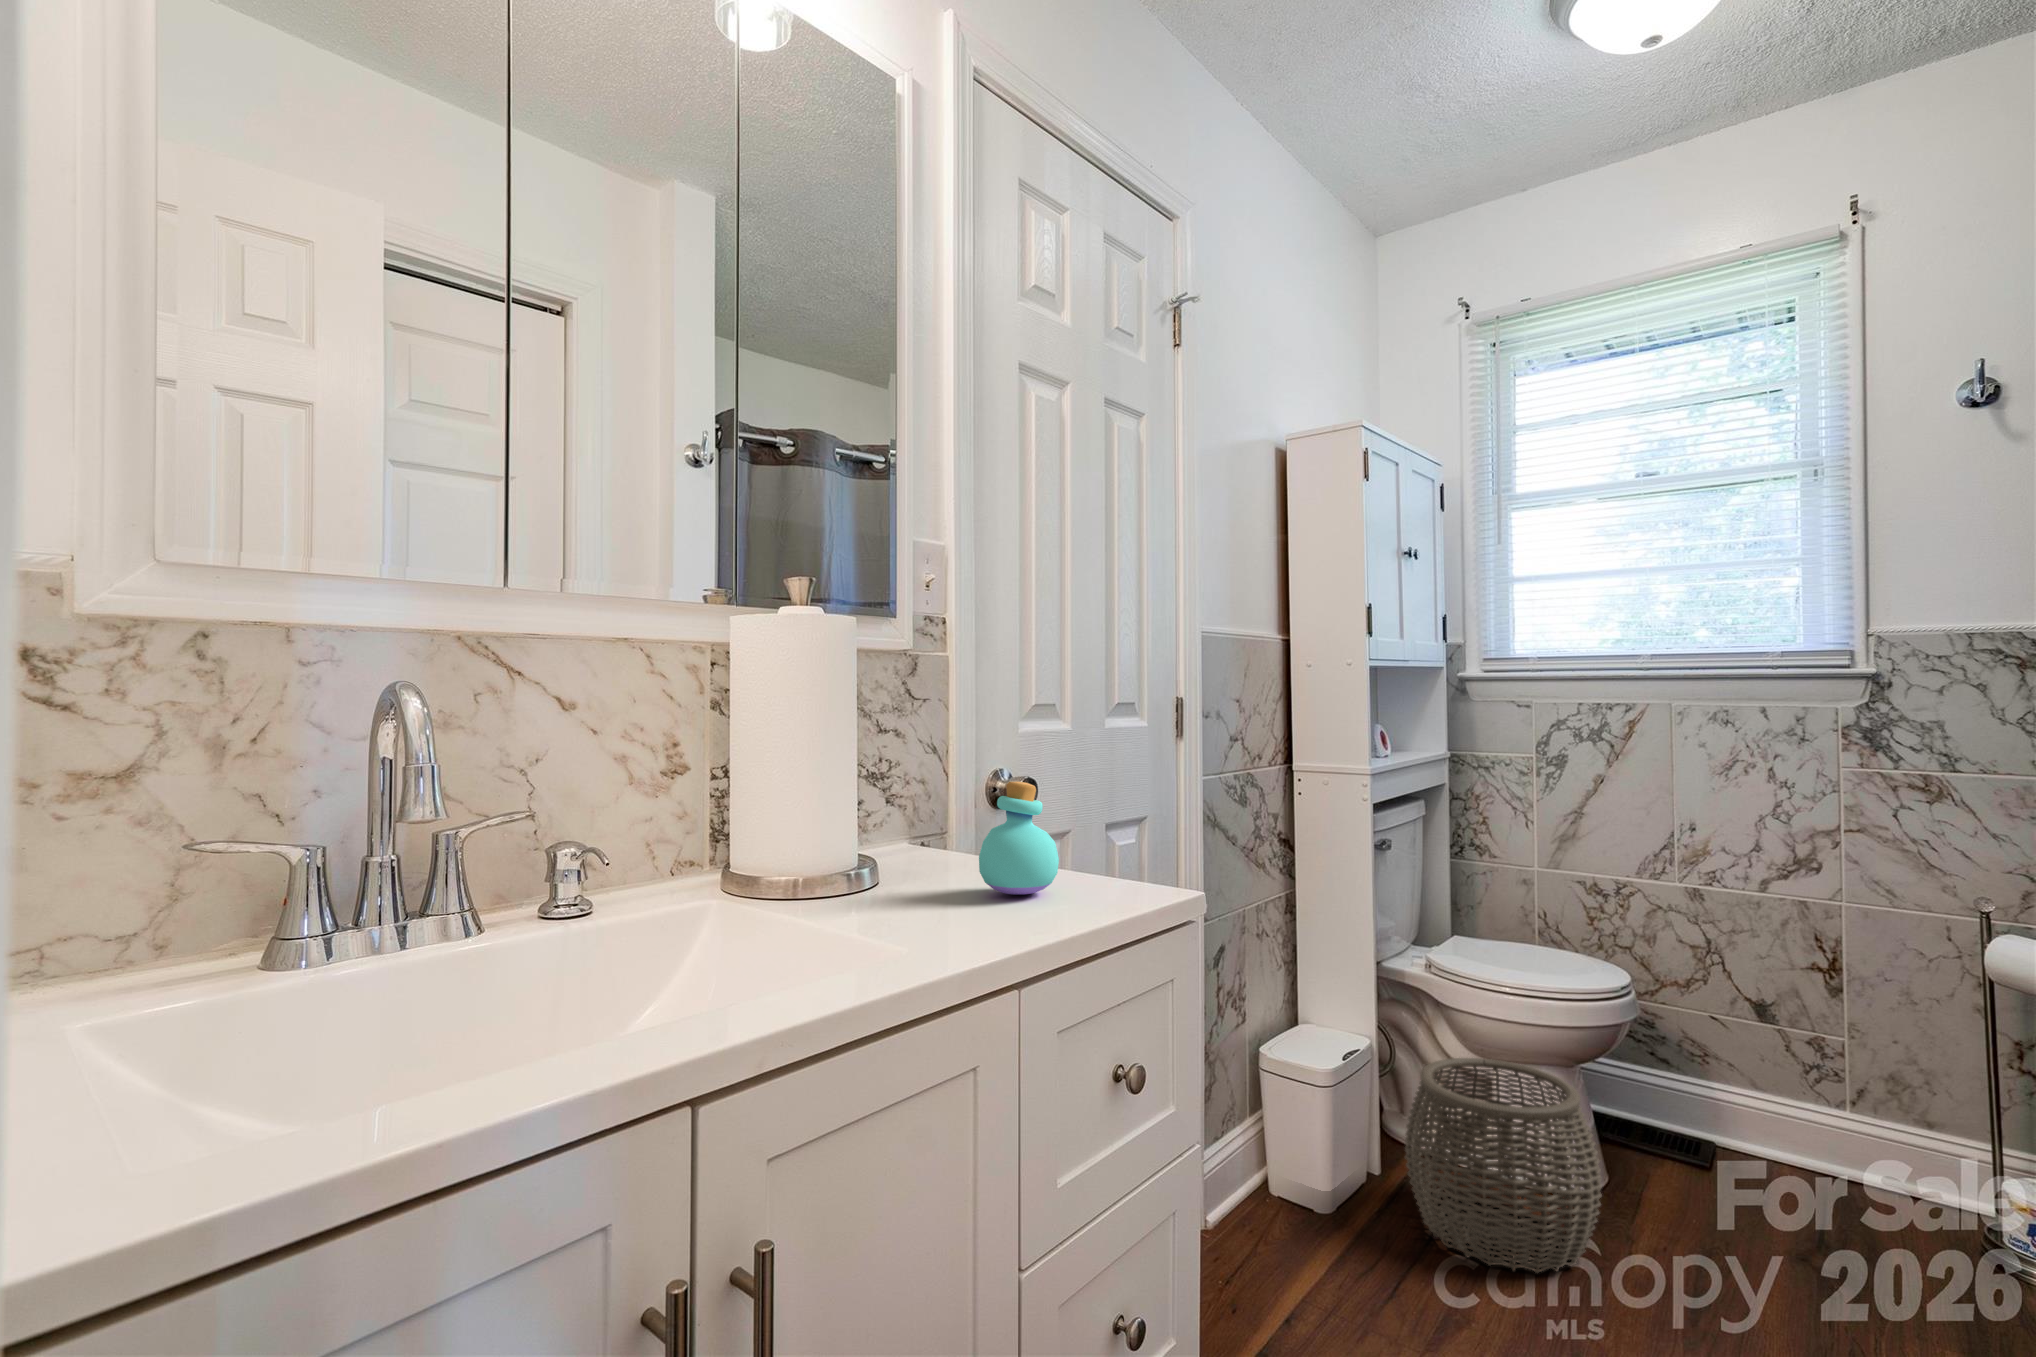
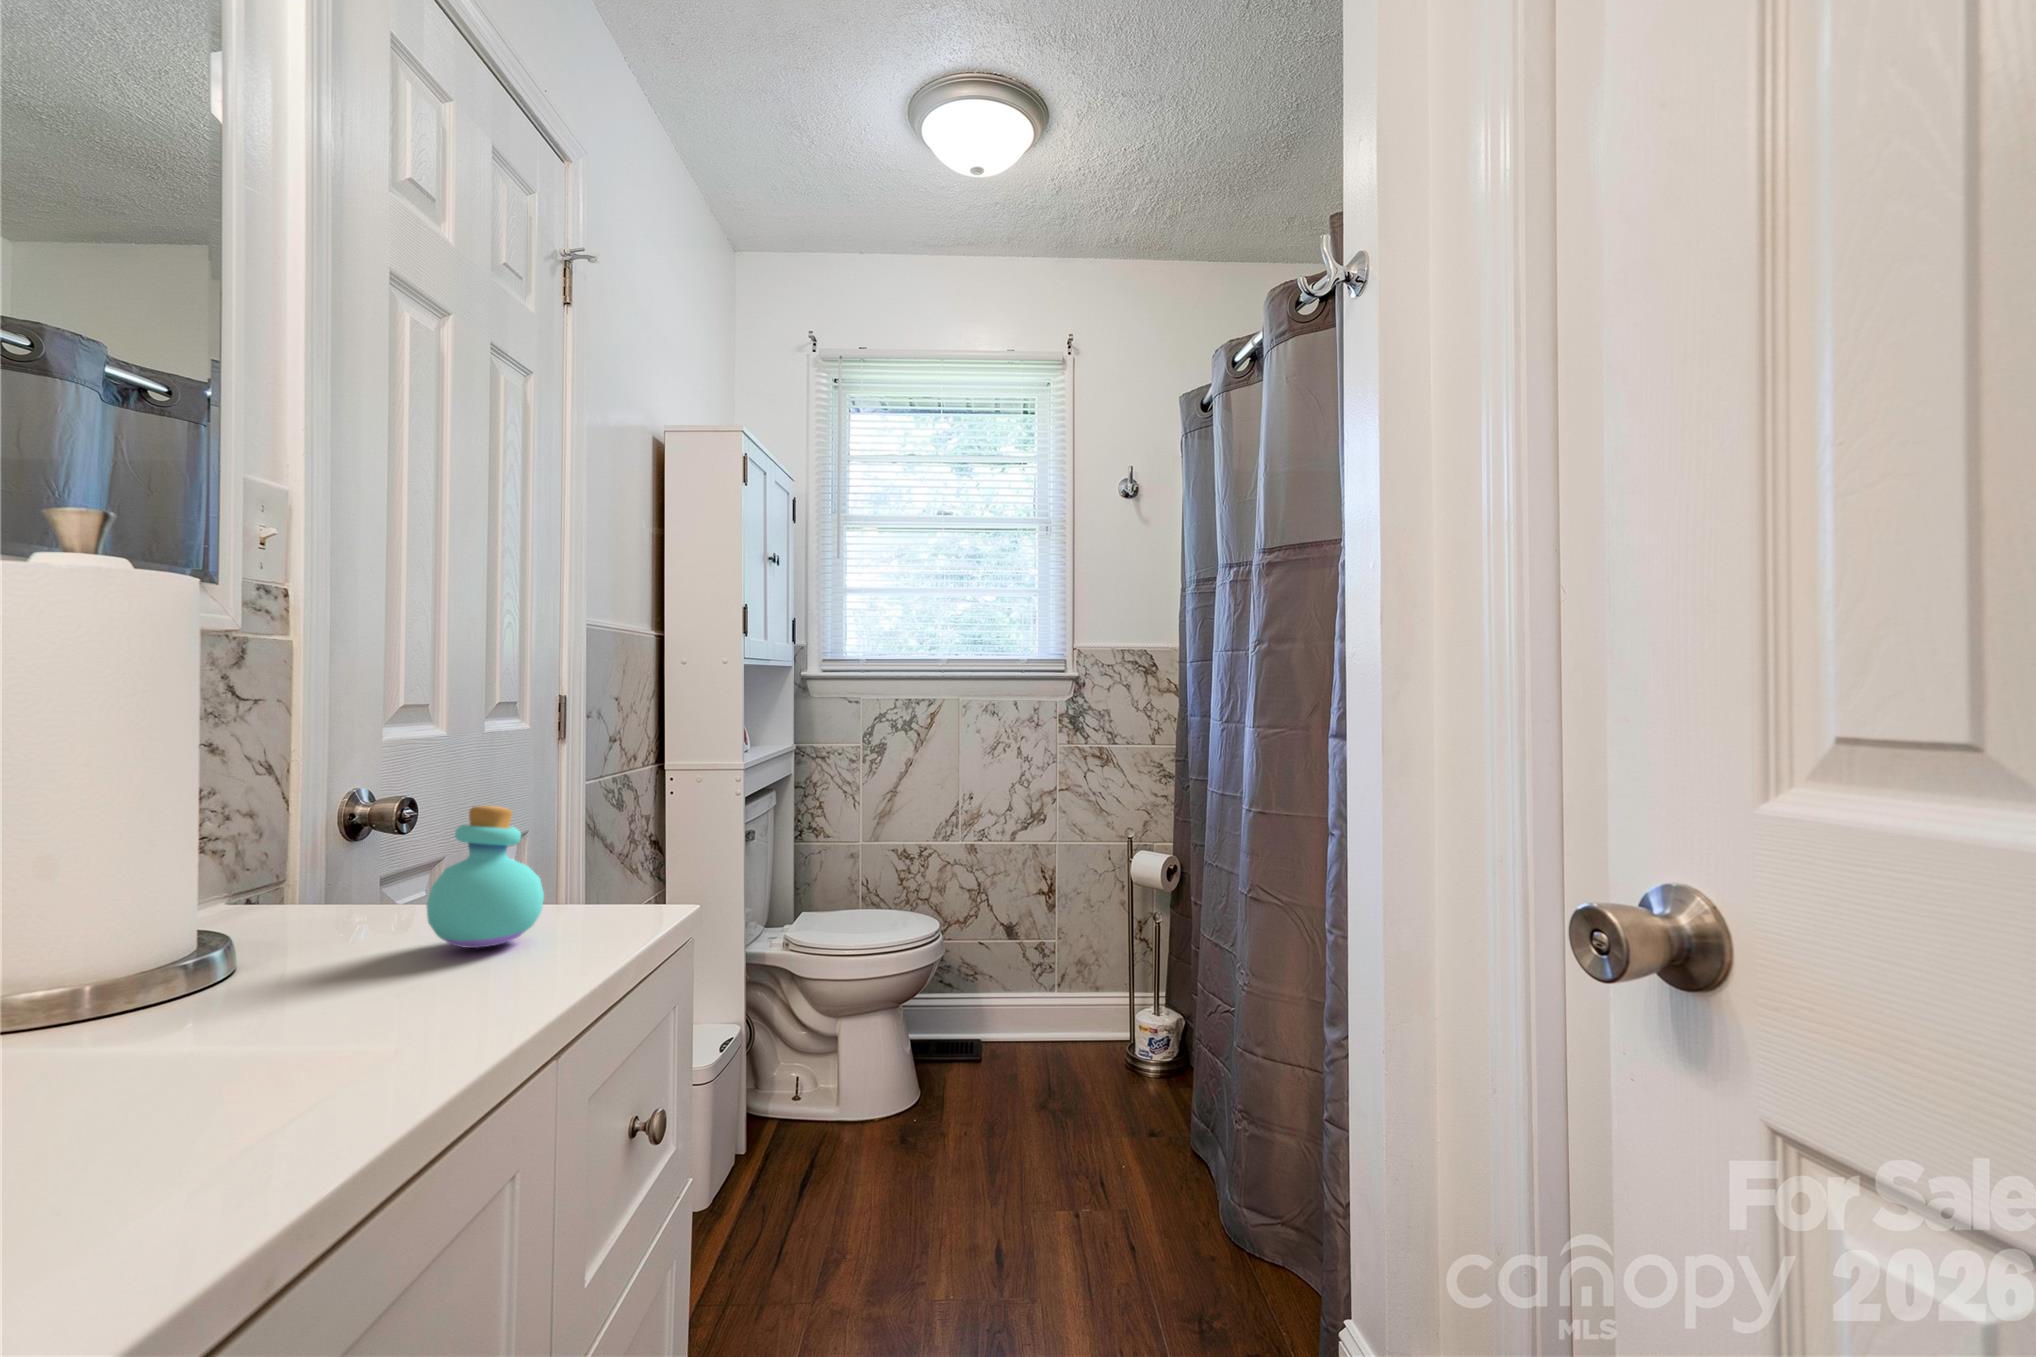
woven basket: present [1405,1058,1602,1273] -> none [775,1013,933,1197]

